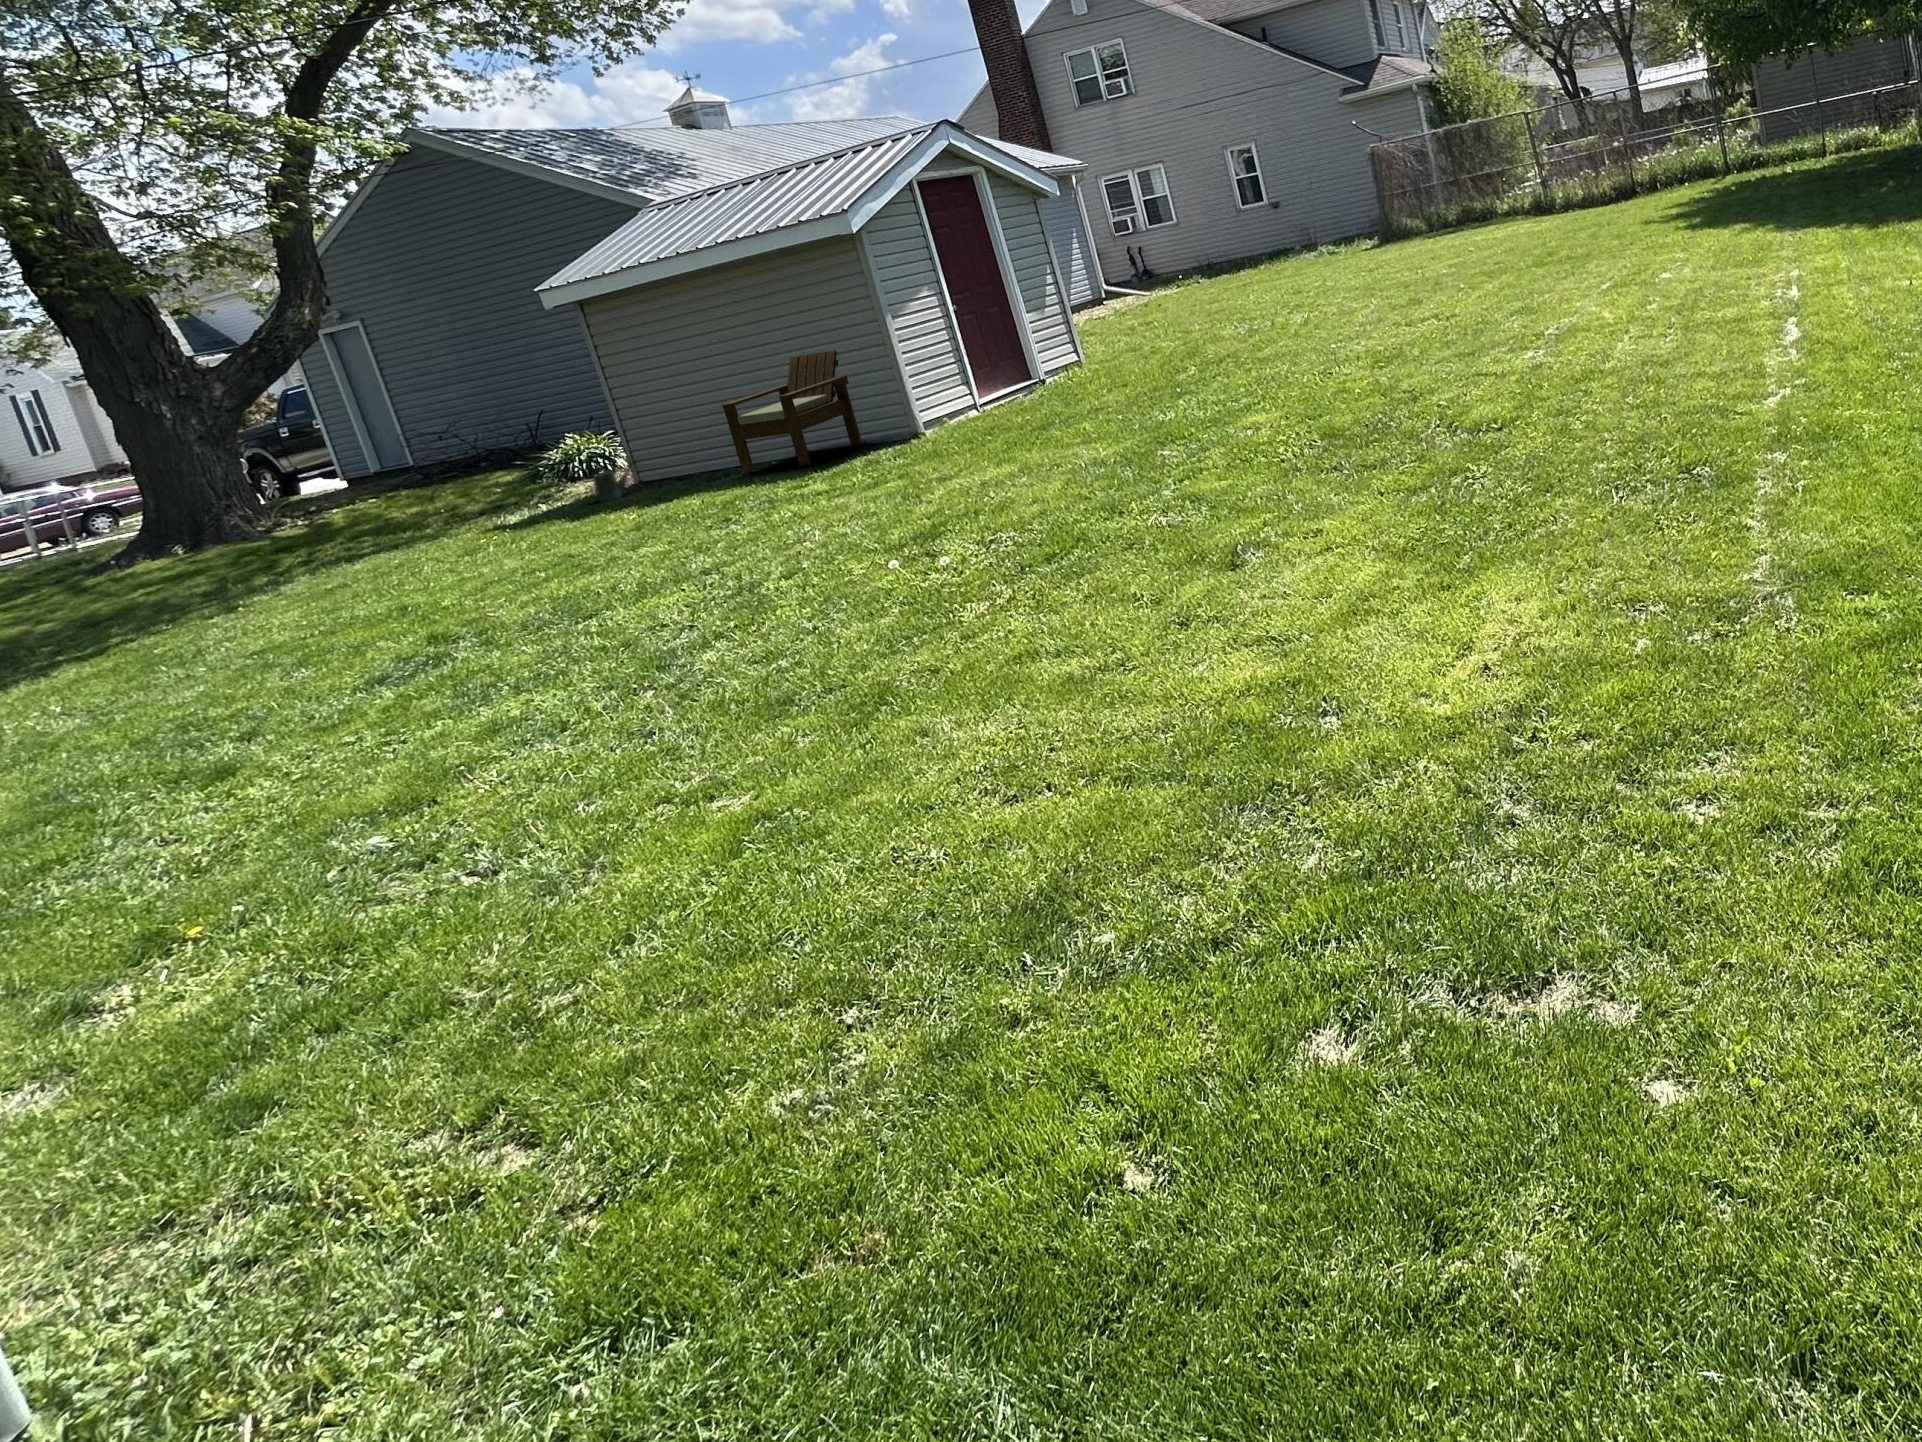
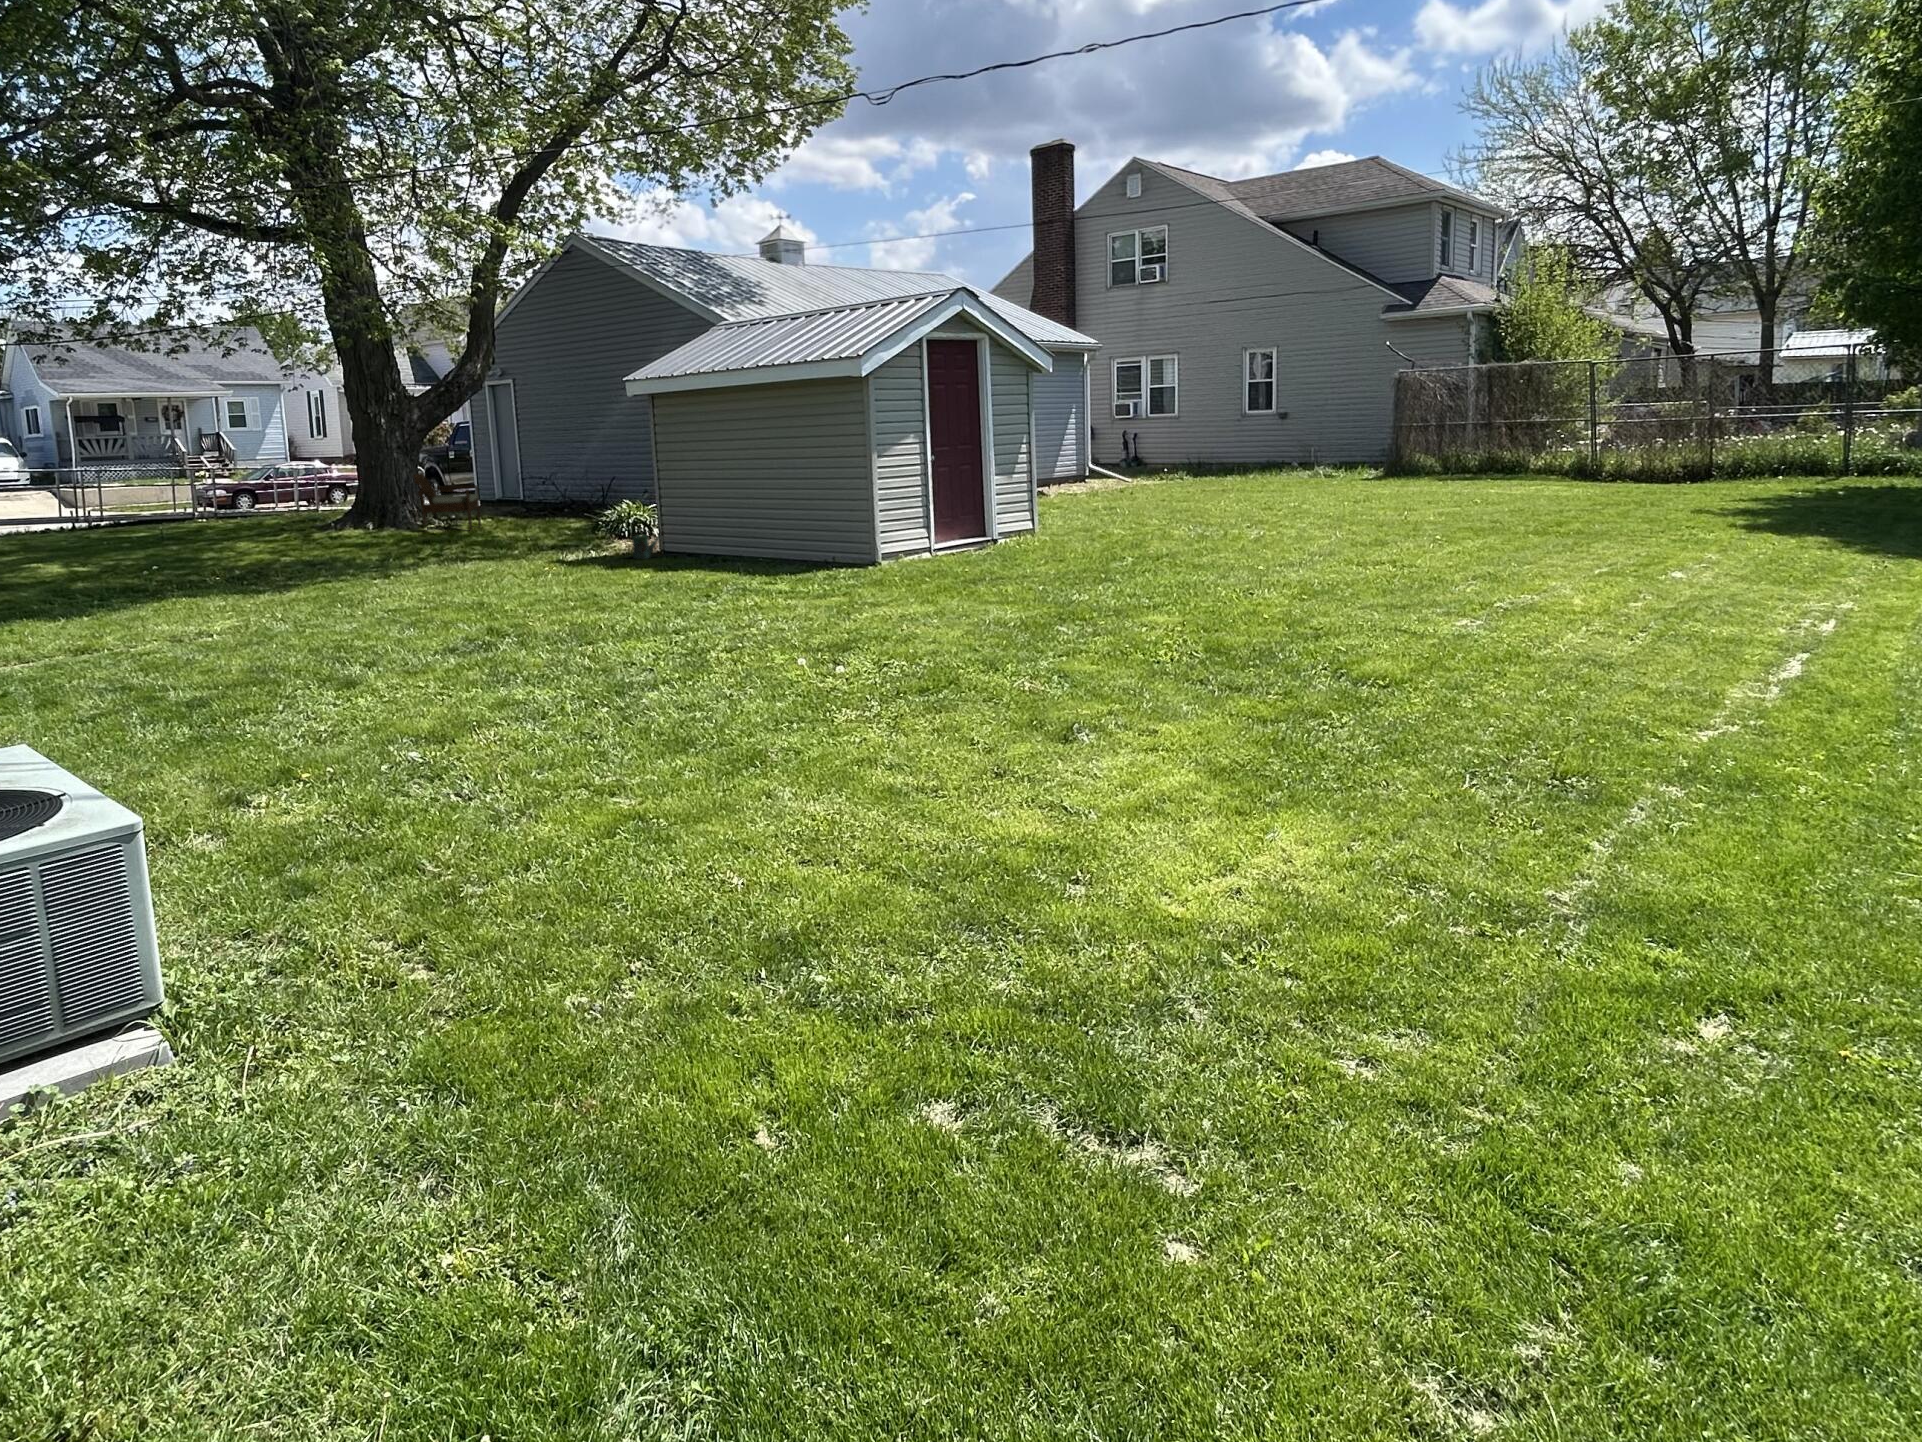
chair: present [723,350,862,473] -> present [413,472,481,532]

